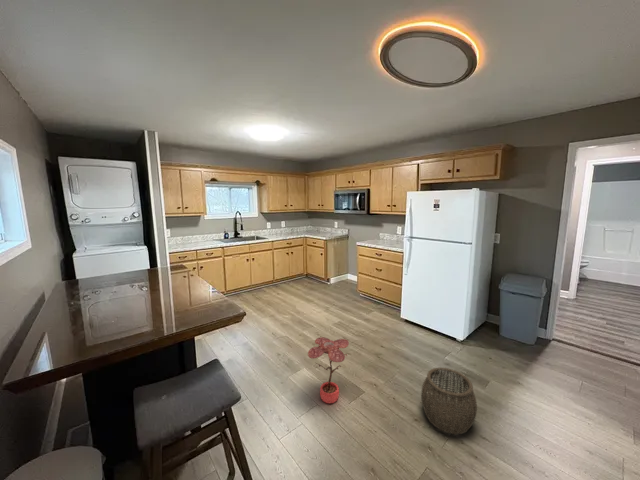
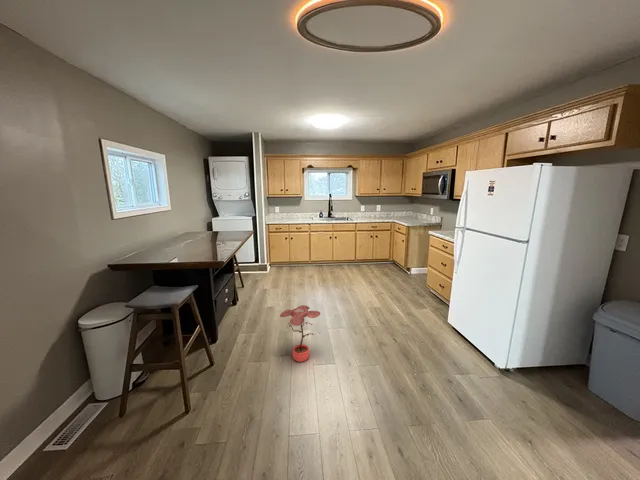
woven basket: present [421,368,477,435] -> none [352,365,408,438]

